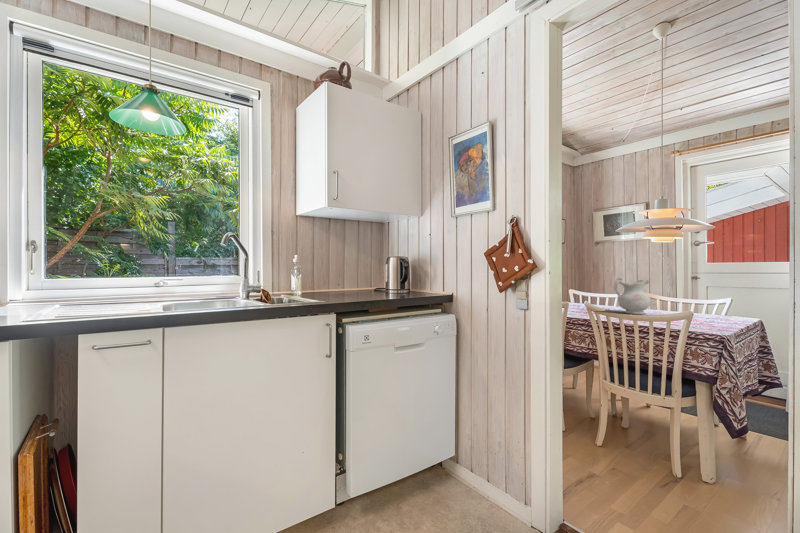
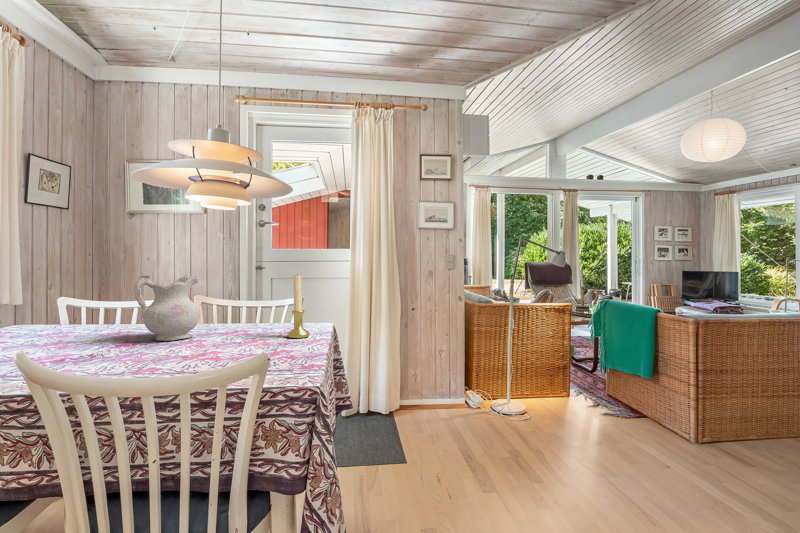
candle holder: none [713,279,732,321] -> present [287,275,309,338]

